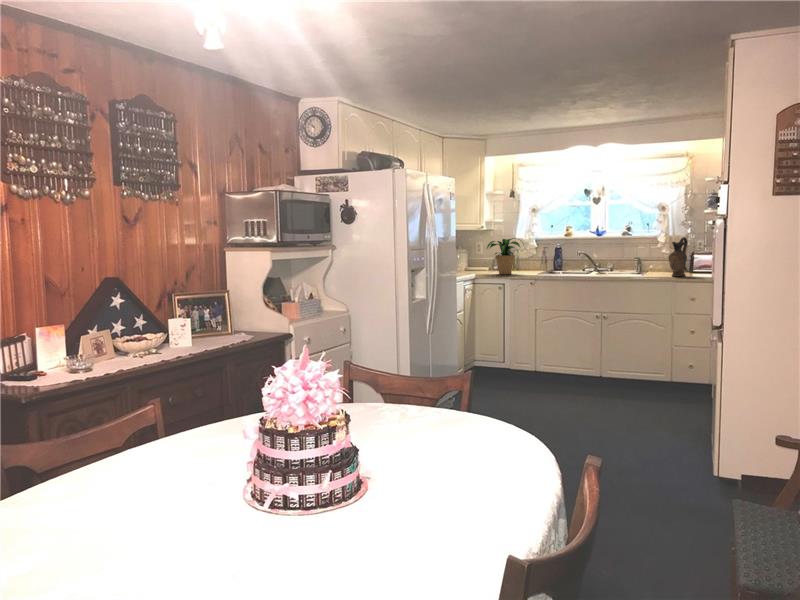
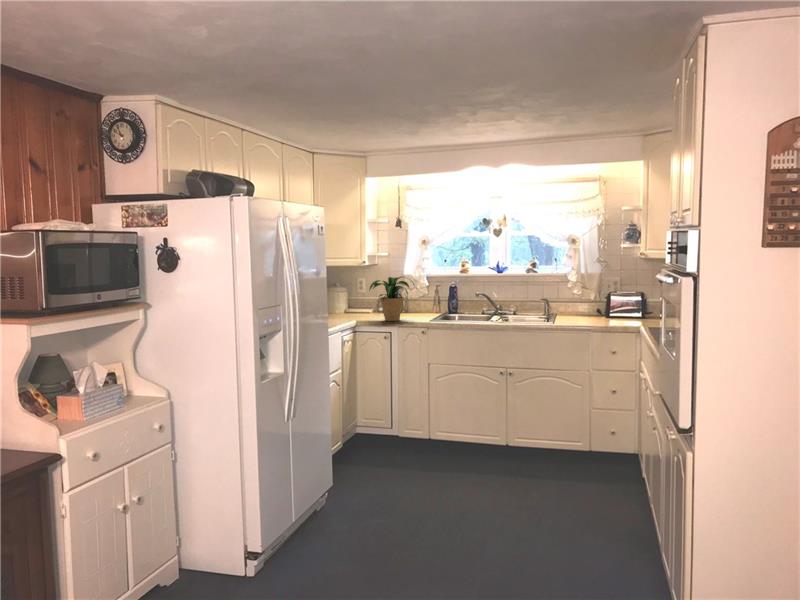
ceramic pitcher: present [669,237,687,276] -> none [583,278,603,325]

